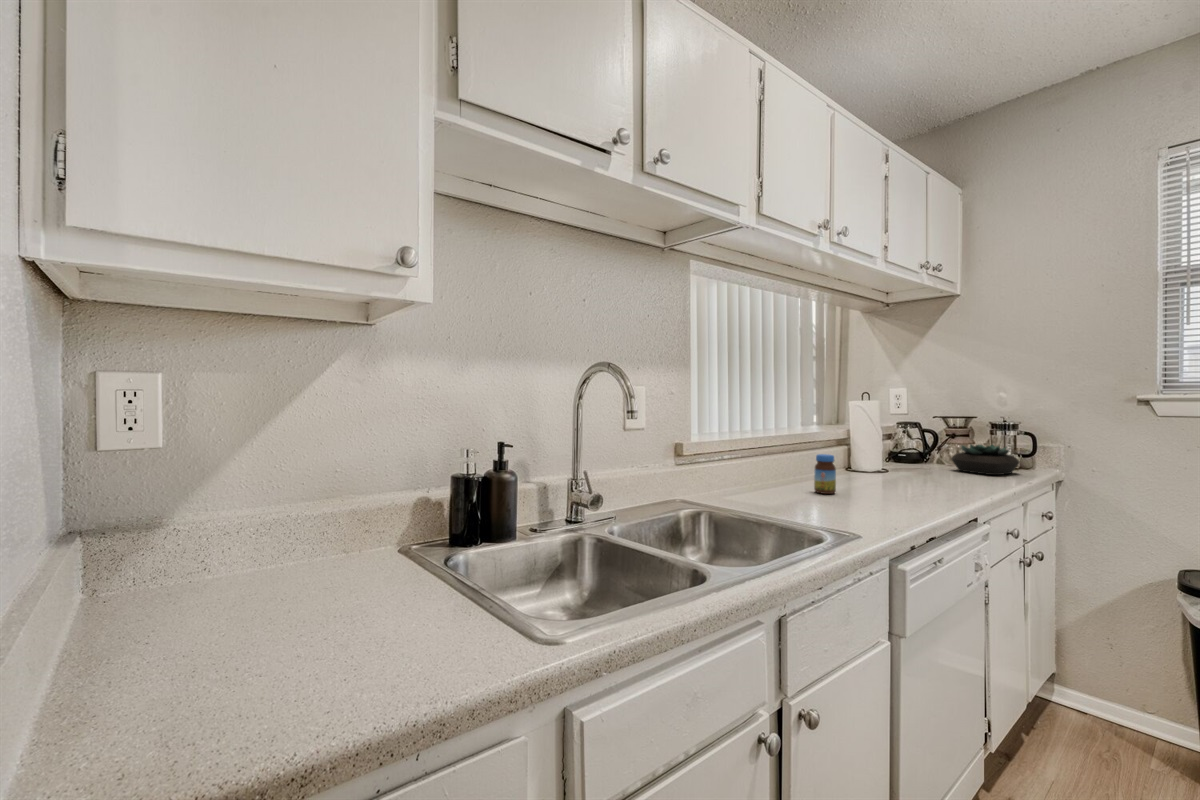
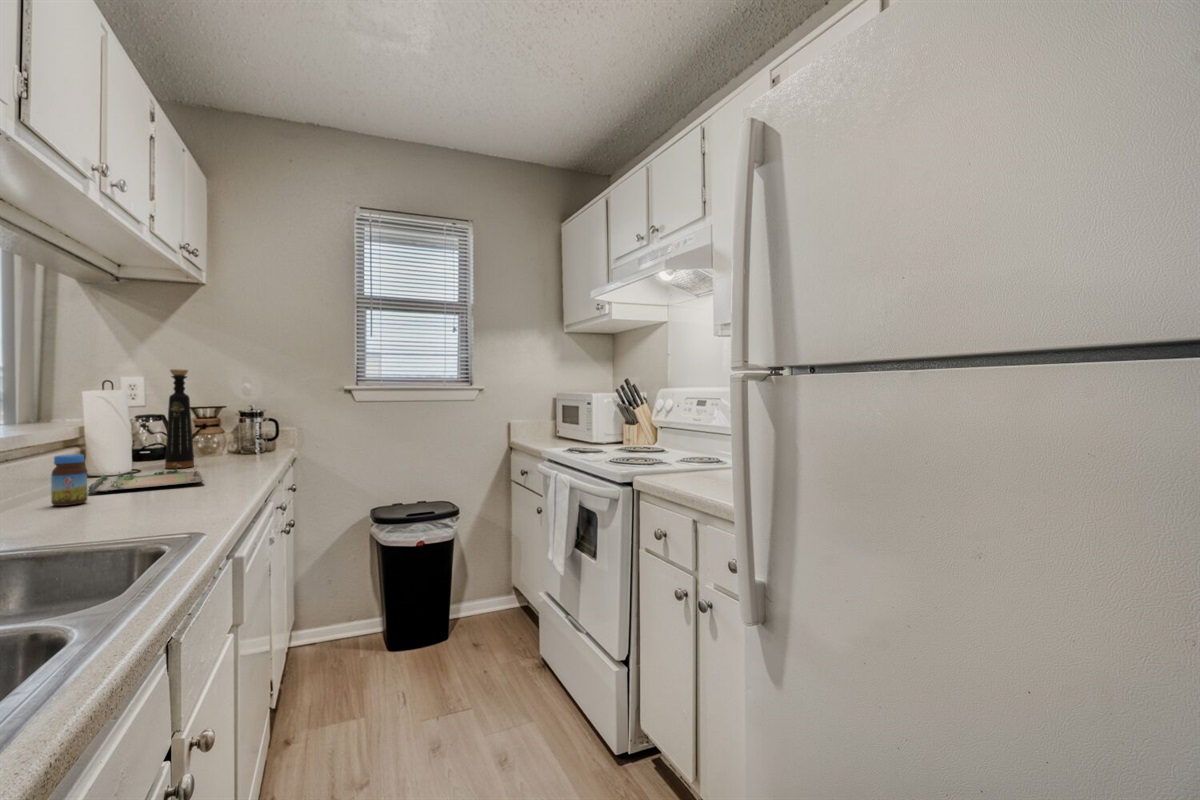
bottle: none [910,383,935,475] -> present [165,369,194,469]
succulent plant: present [952,444,1019,475] -> none [207,431,270,460]
tray: none [841,470,933,493] -> present [88,465,204,493]

